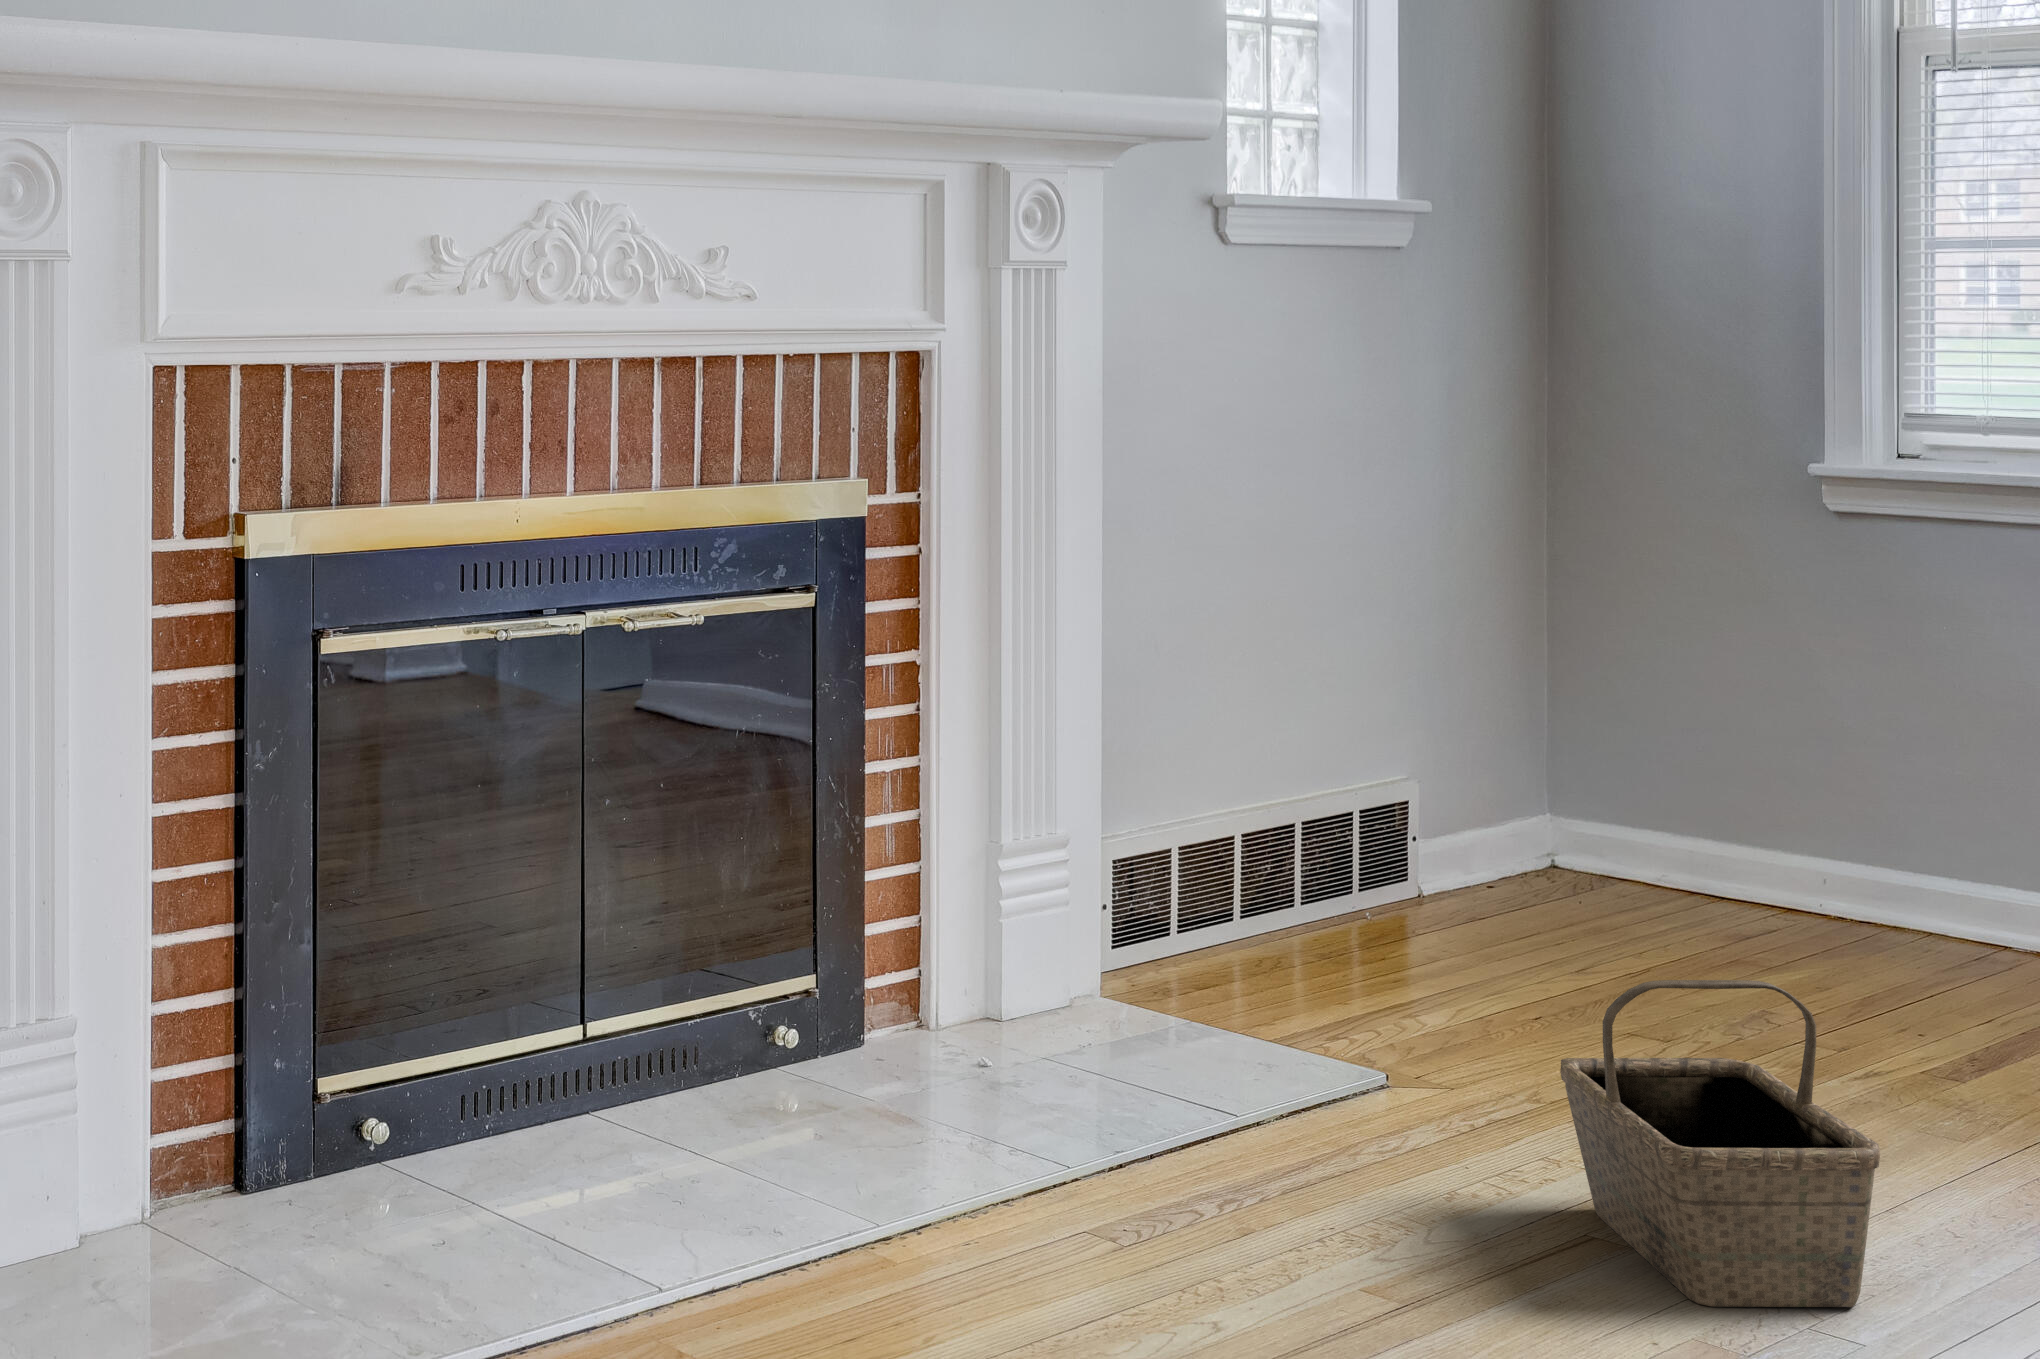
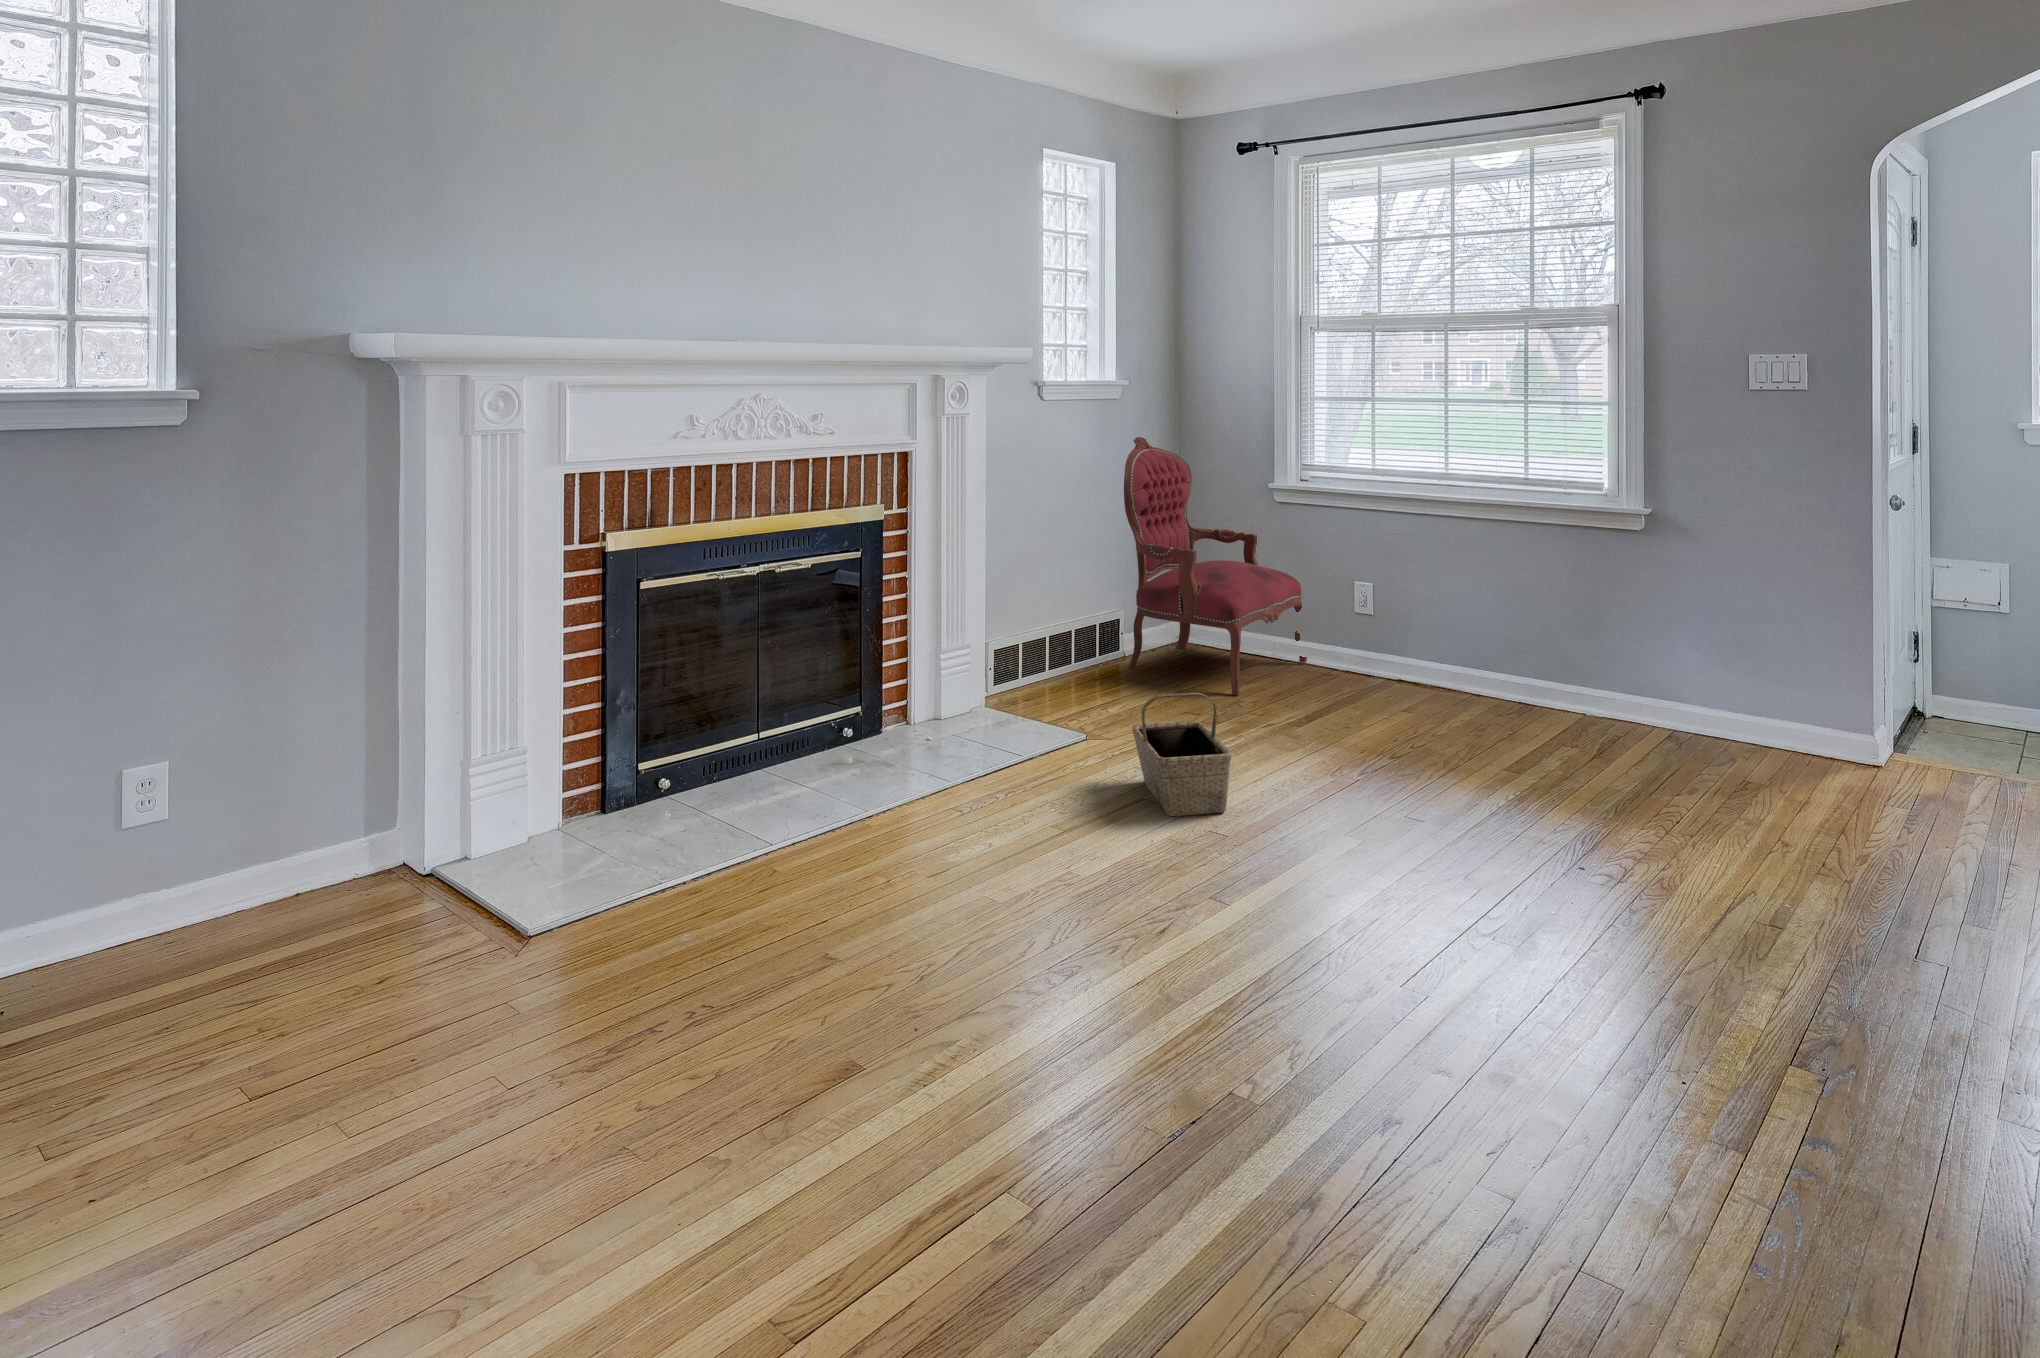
armchair: none [1433,345,1936,1006] -> present [1124,437,1307,695]

